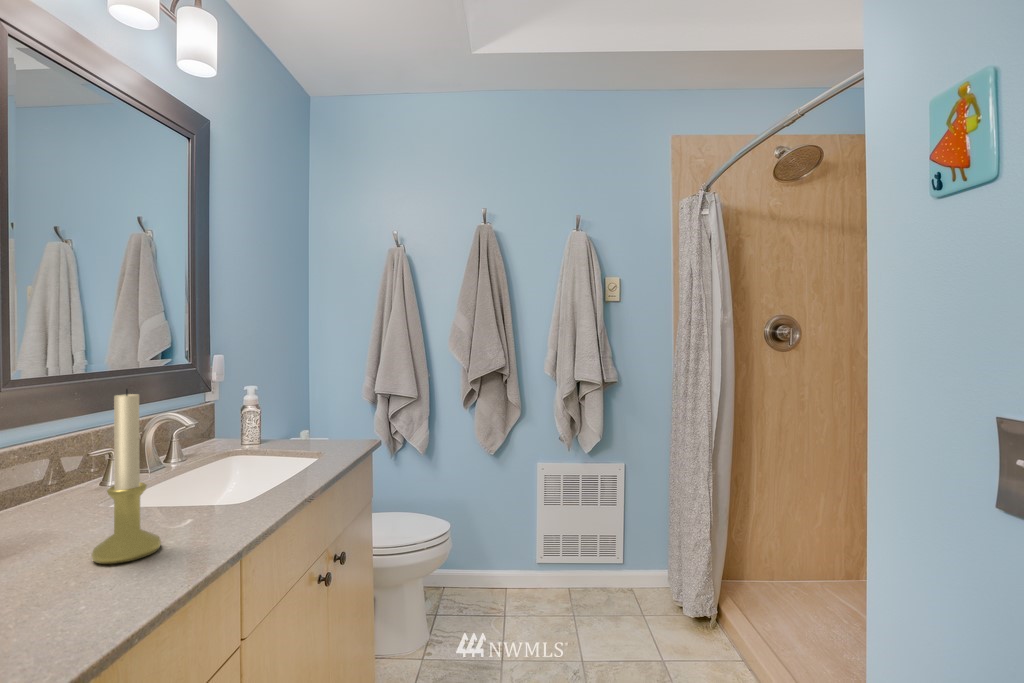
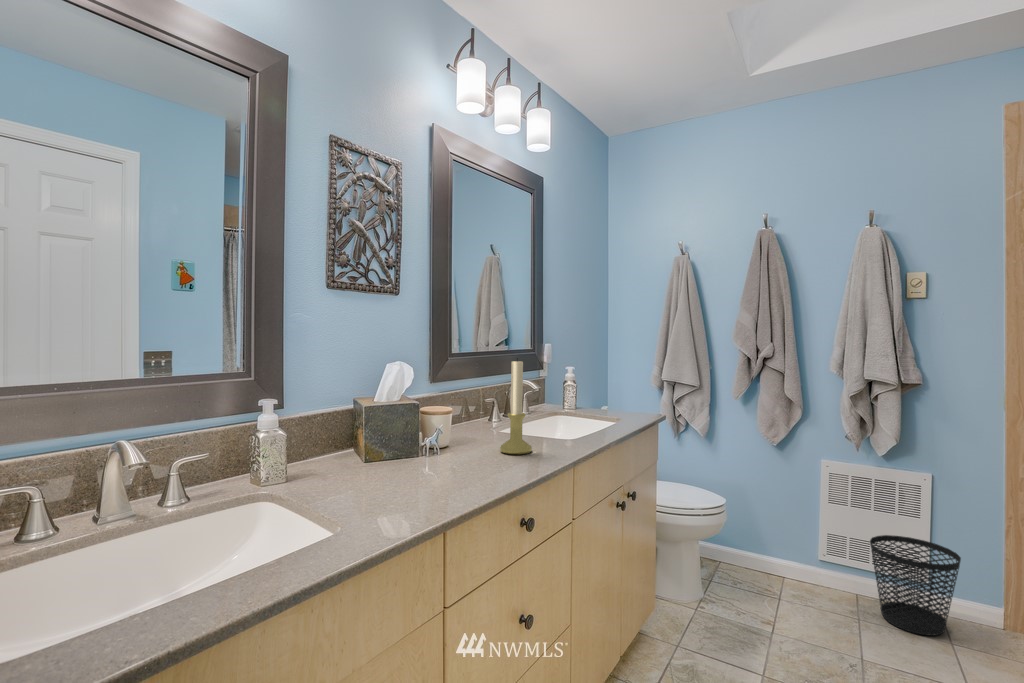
wastebasket: none [582,527,652,621] -> present [870,535,961,636]

